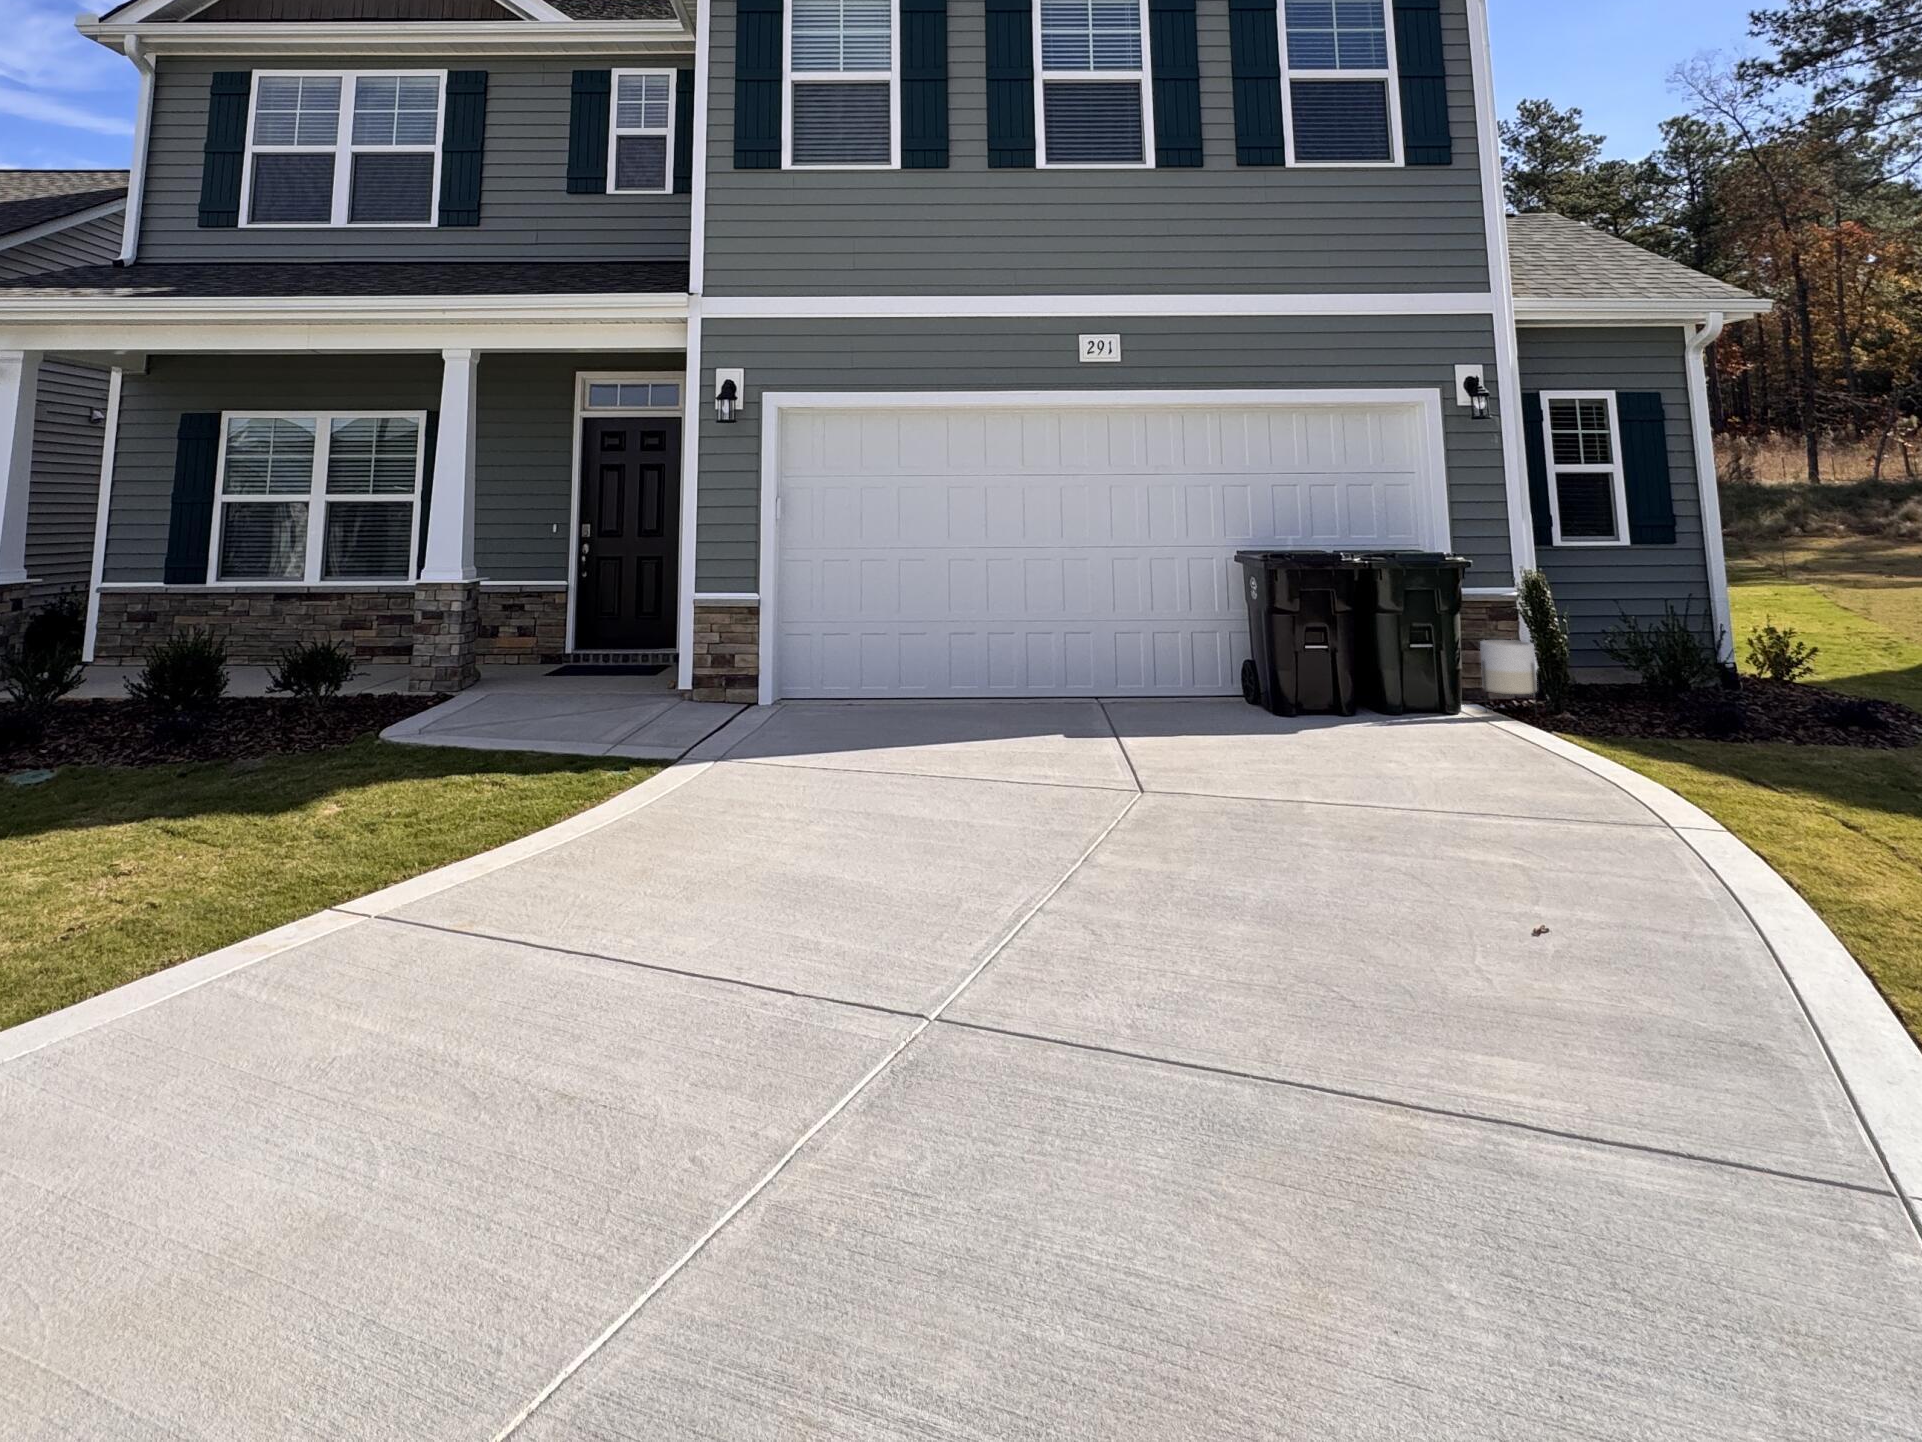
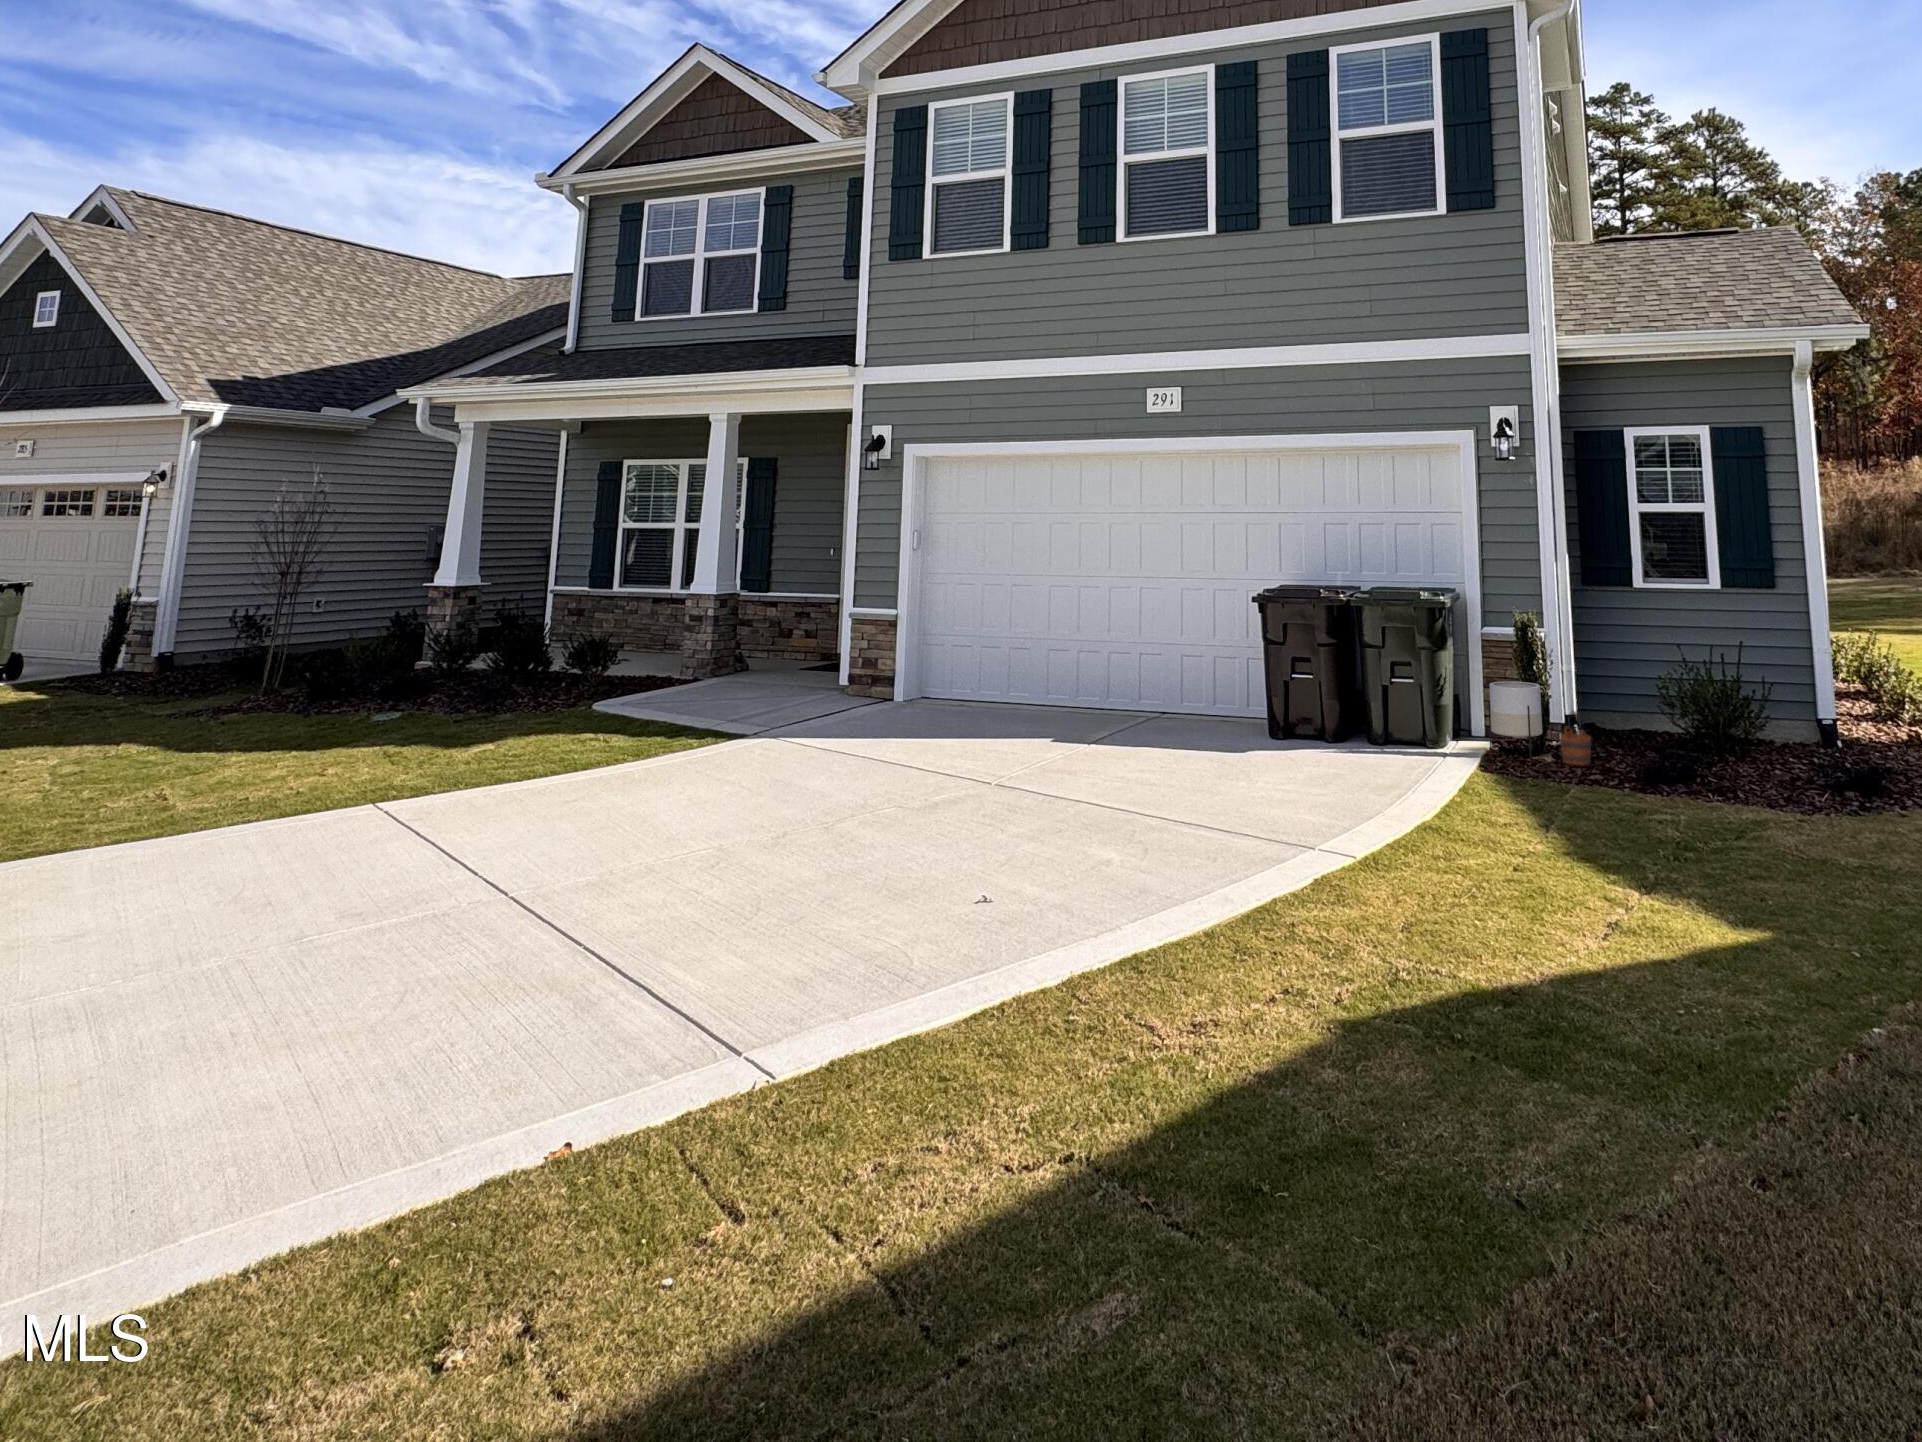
wooden bucket: none [1563,664,1598,718] -> present [1559,711,1592,765]

